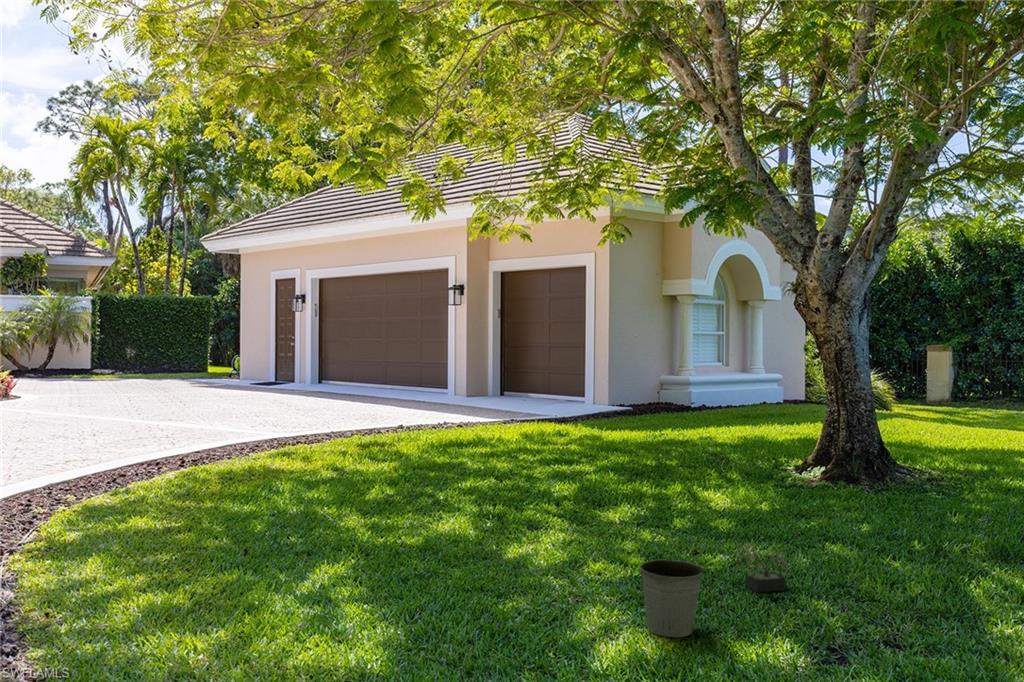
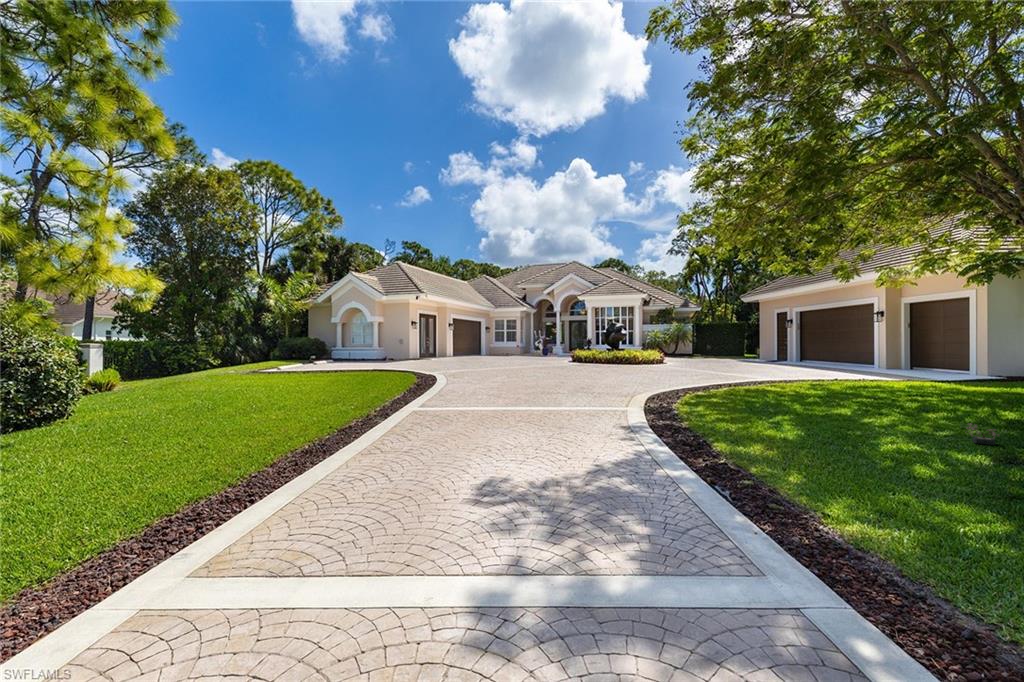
bucket: present [638,560,705,637] -> none [897,419,929,446]

